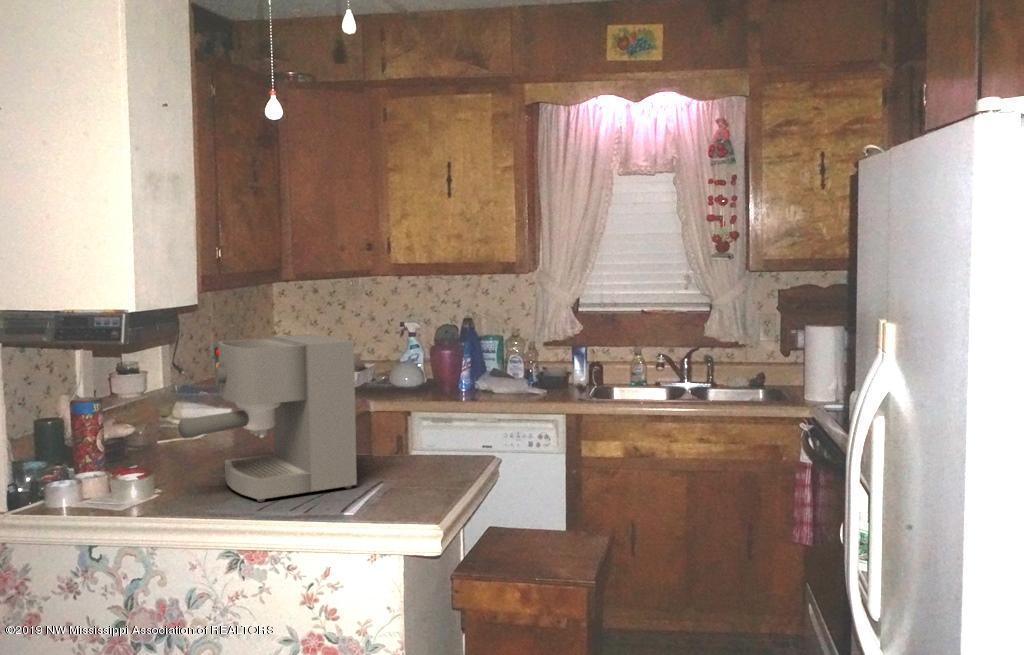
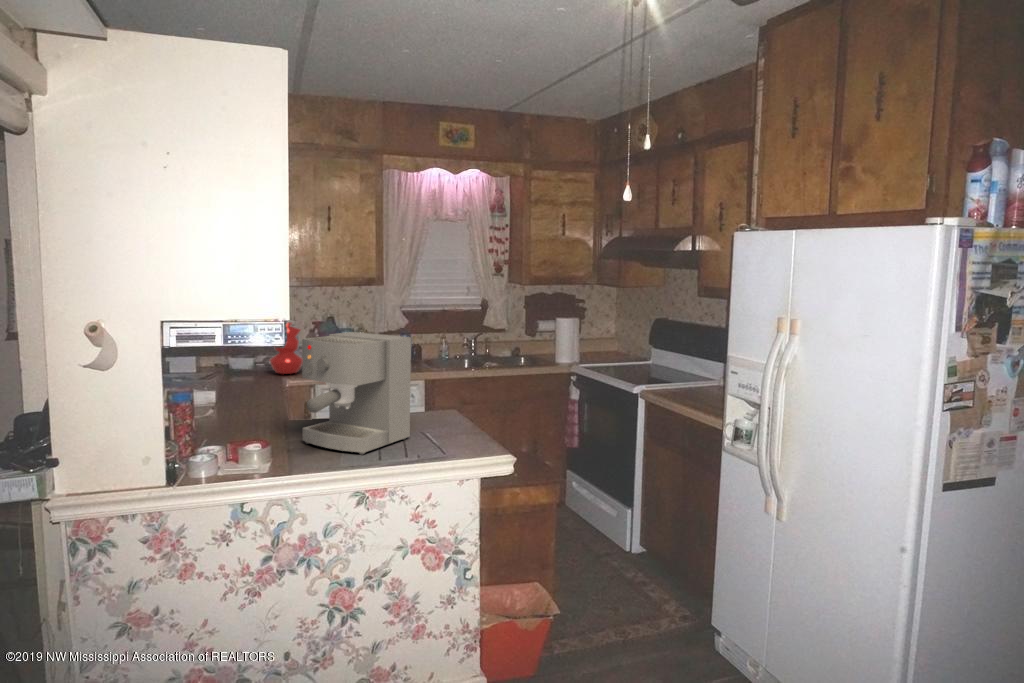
vase: none [369,326,413,395] -> present [269,322,302,374]

